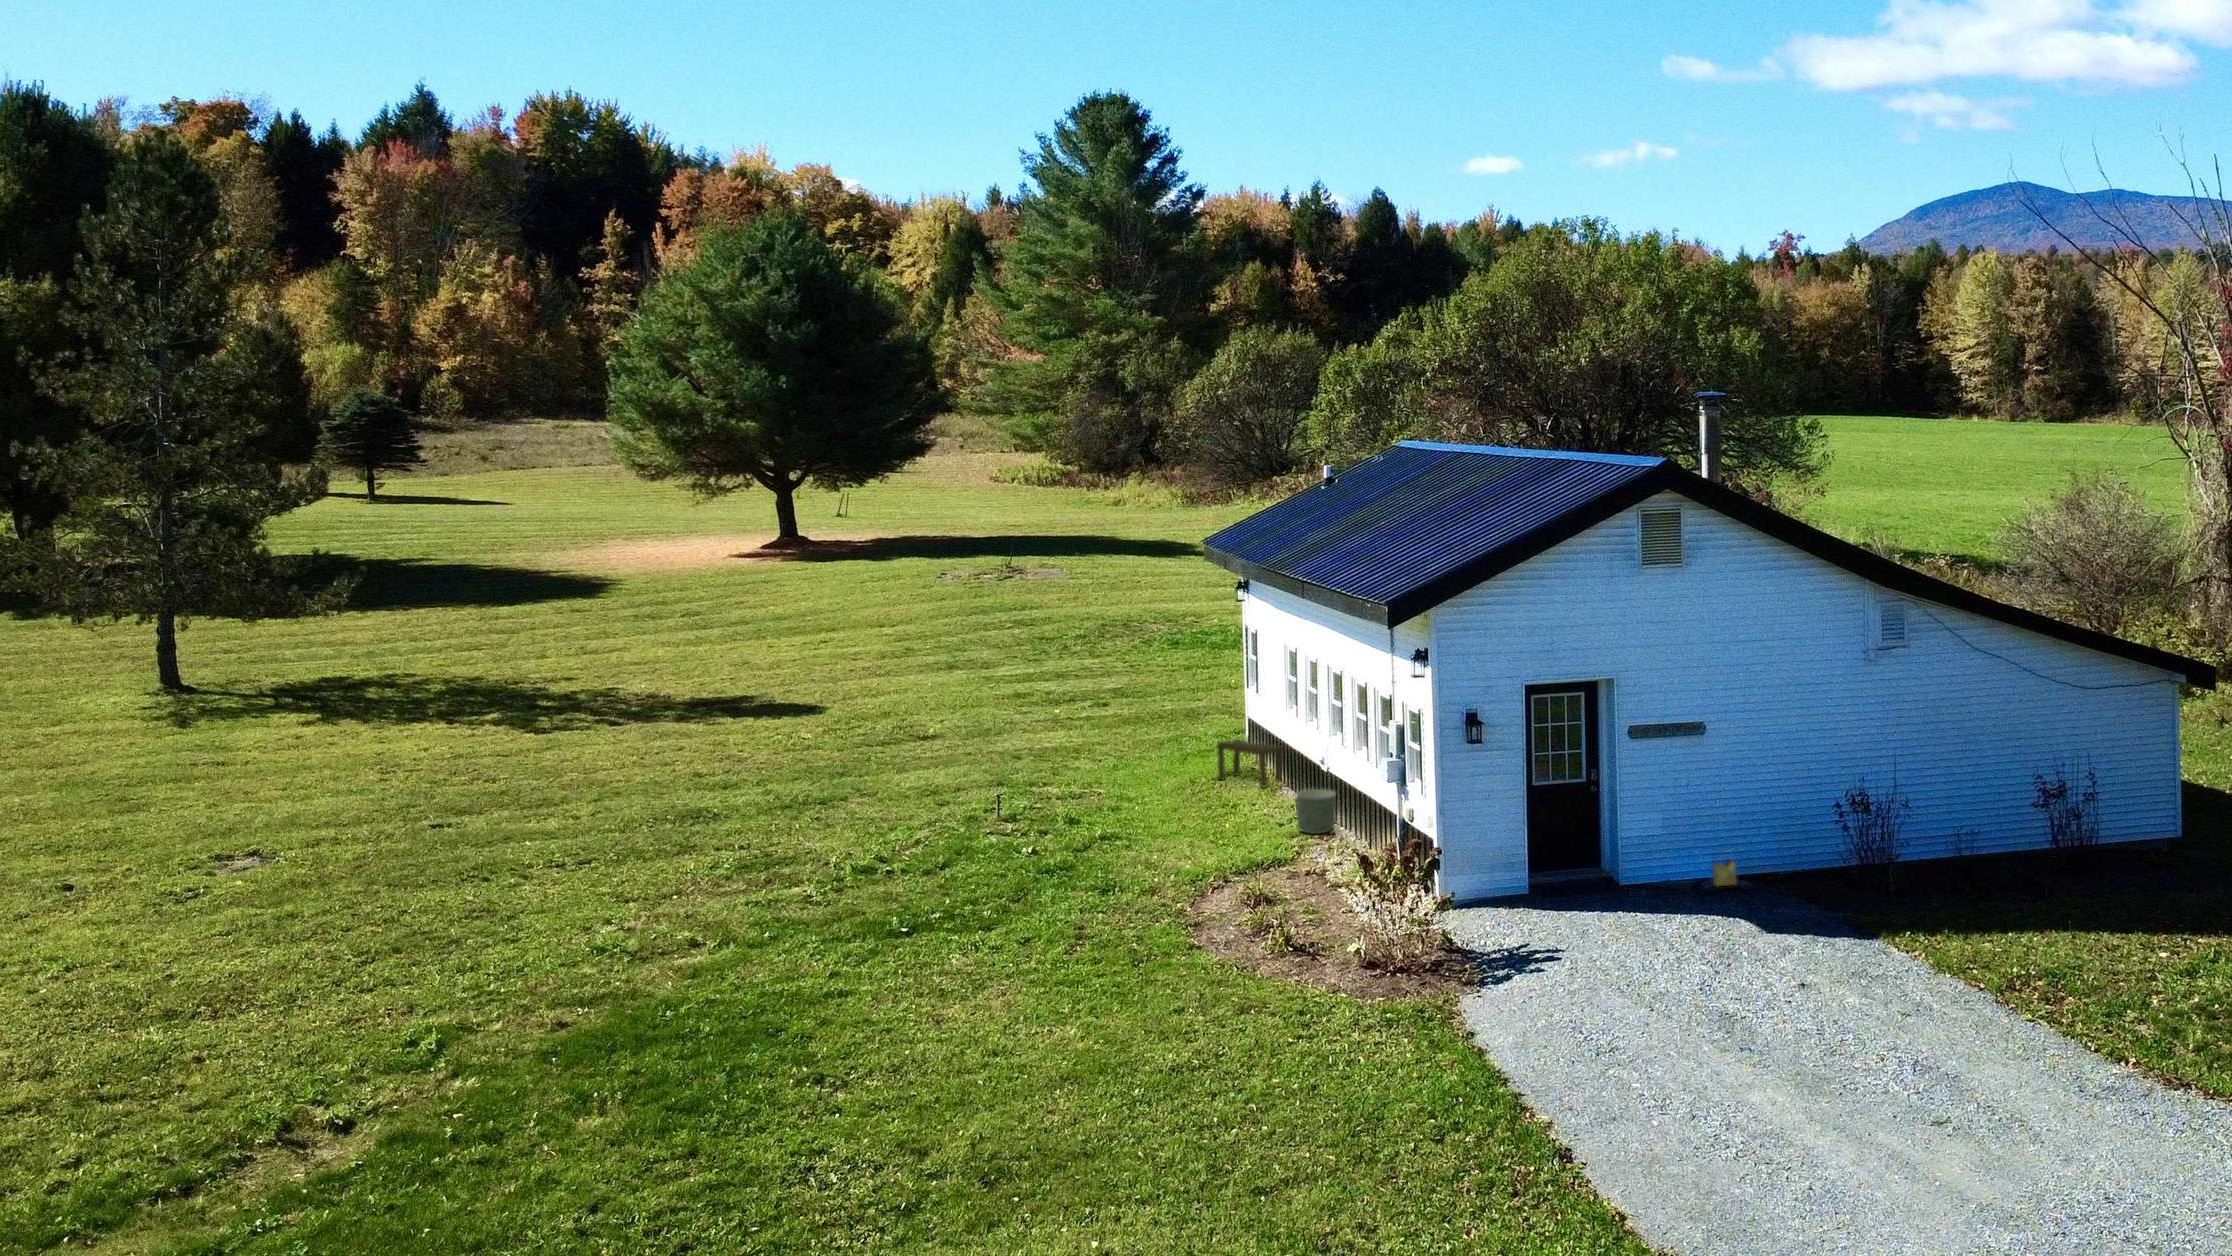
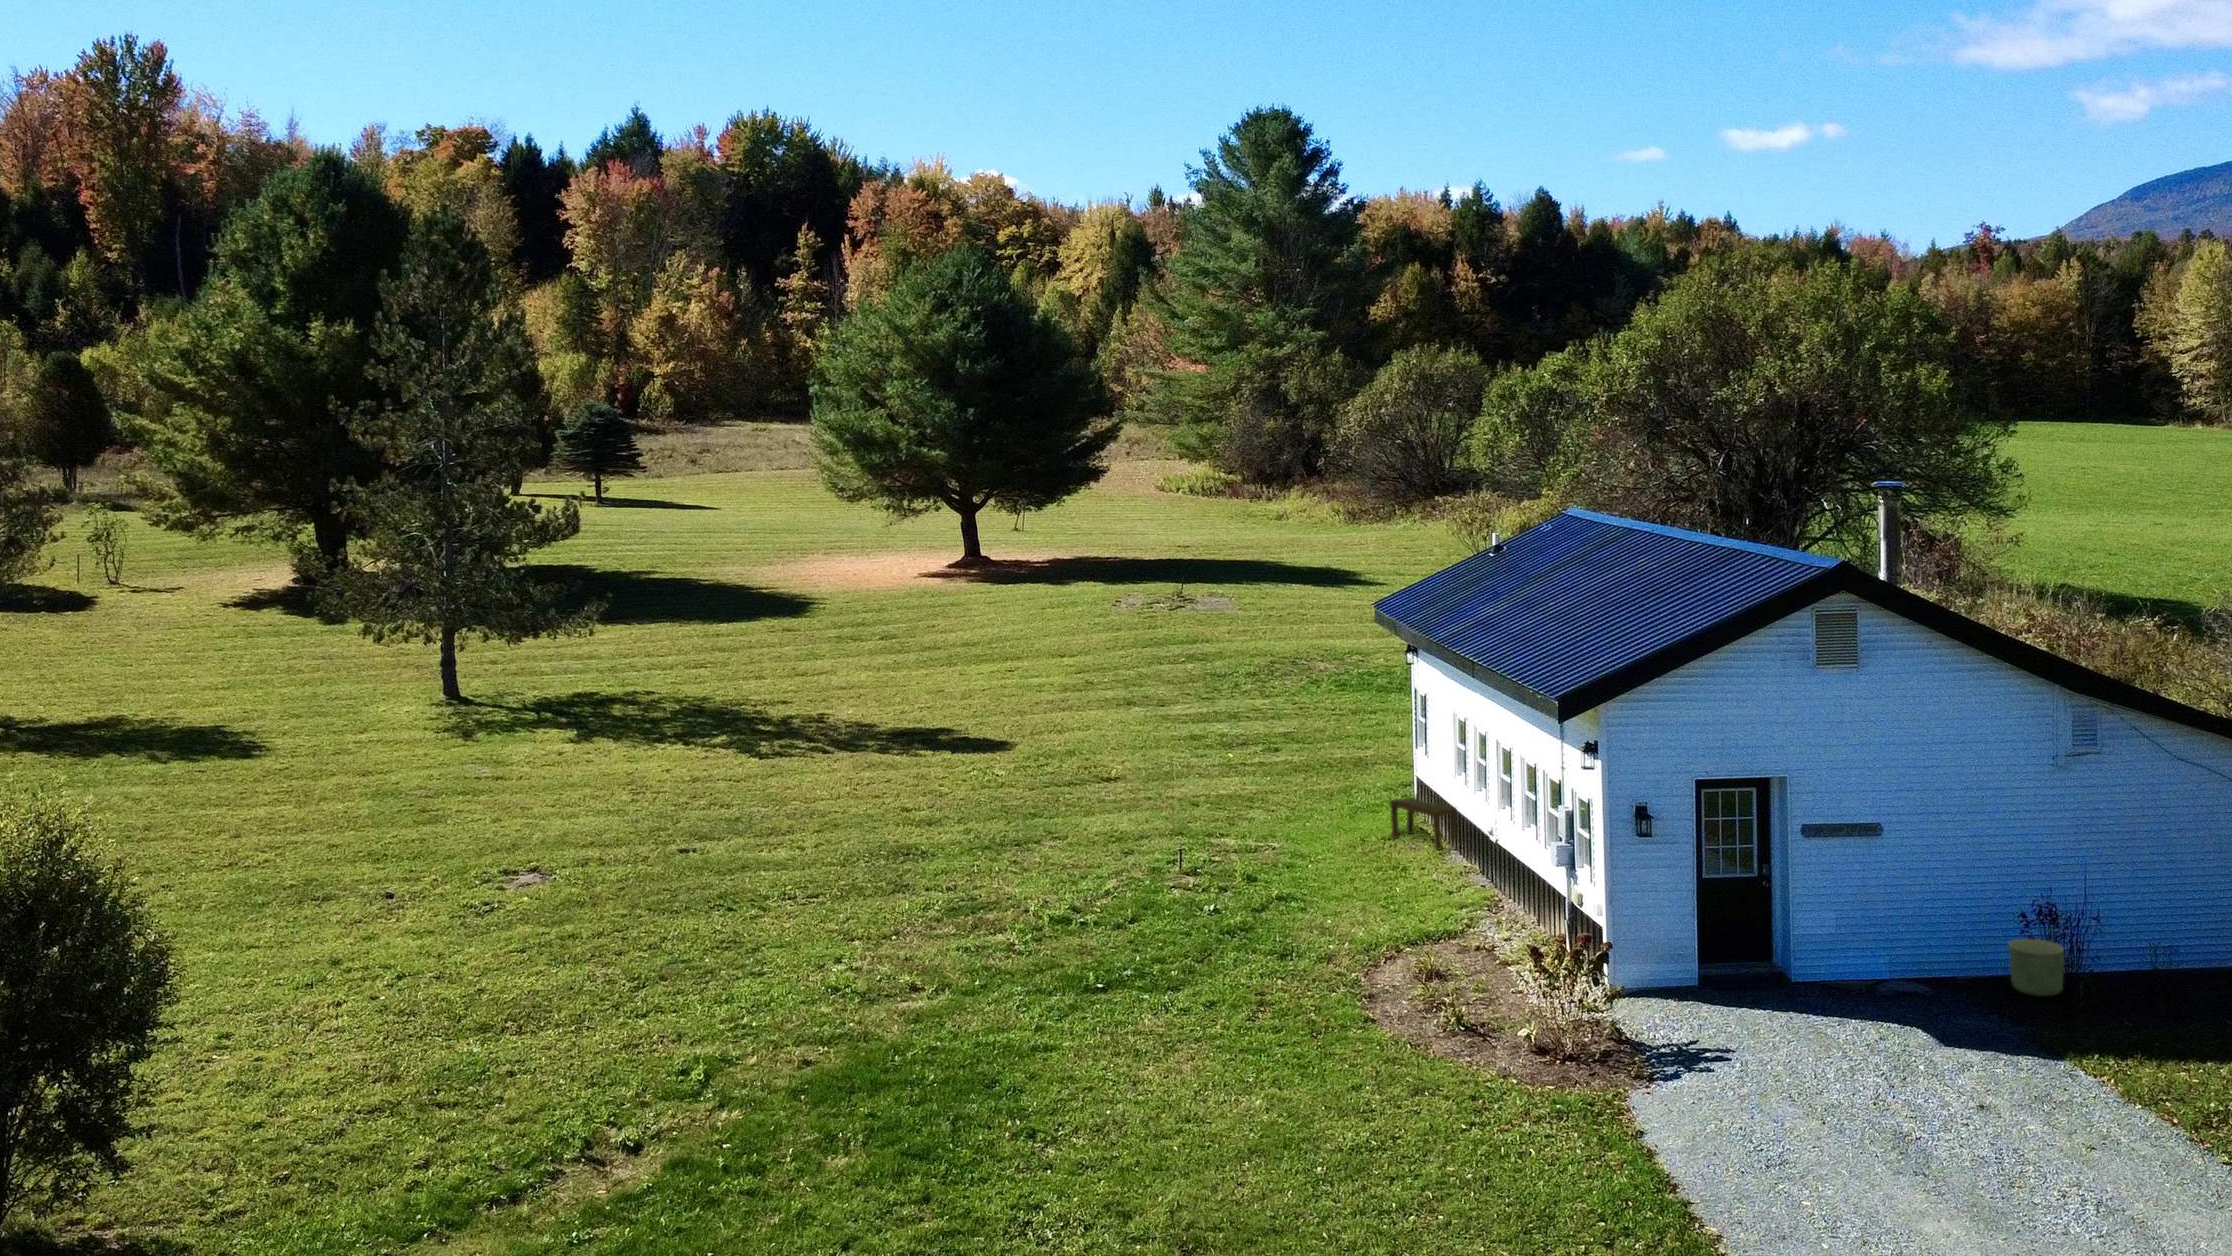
planter: present [1296,789,1336,834] -> present [2009,939,2064,996]
woven basket: present [1713,860,1737,886] -> none [1922,948,1951,990]

